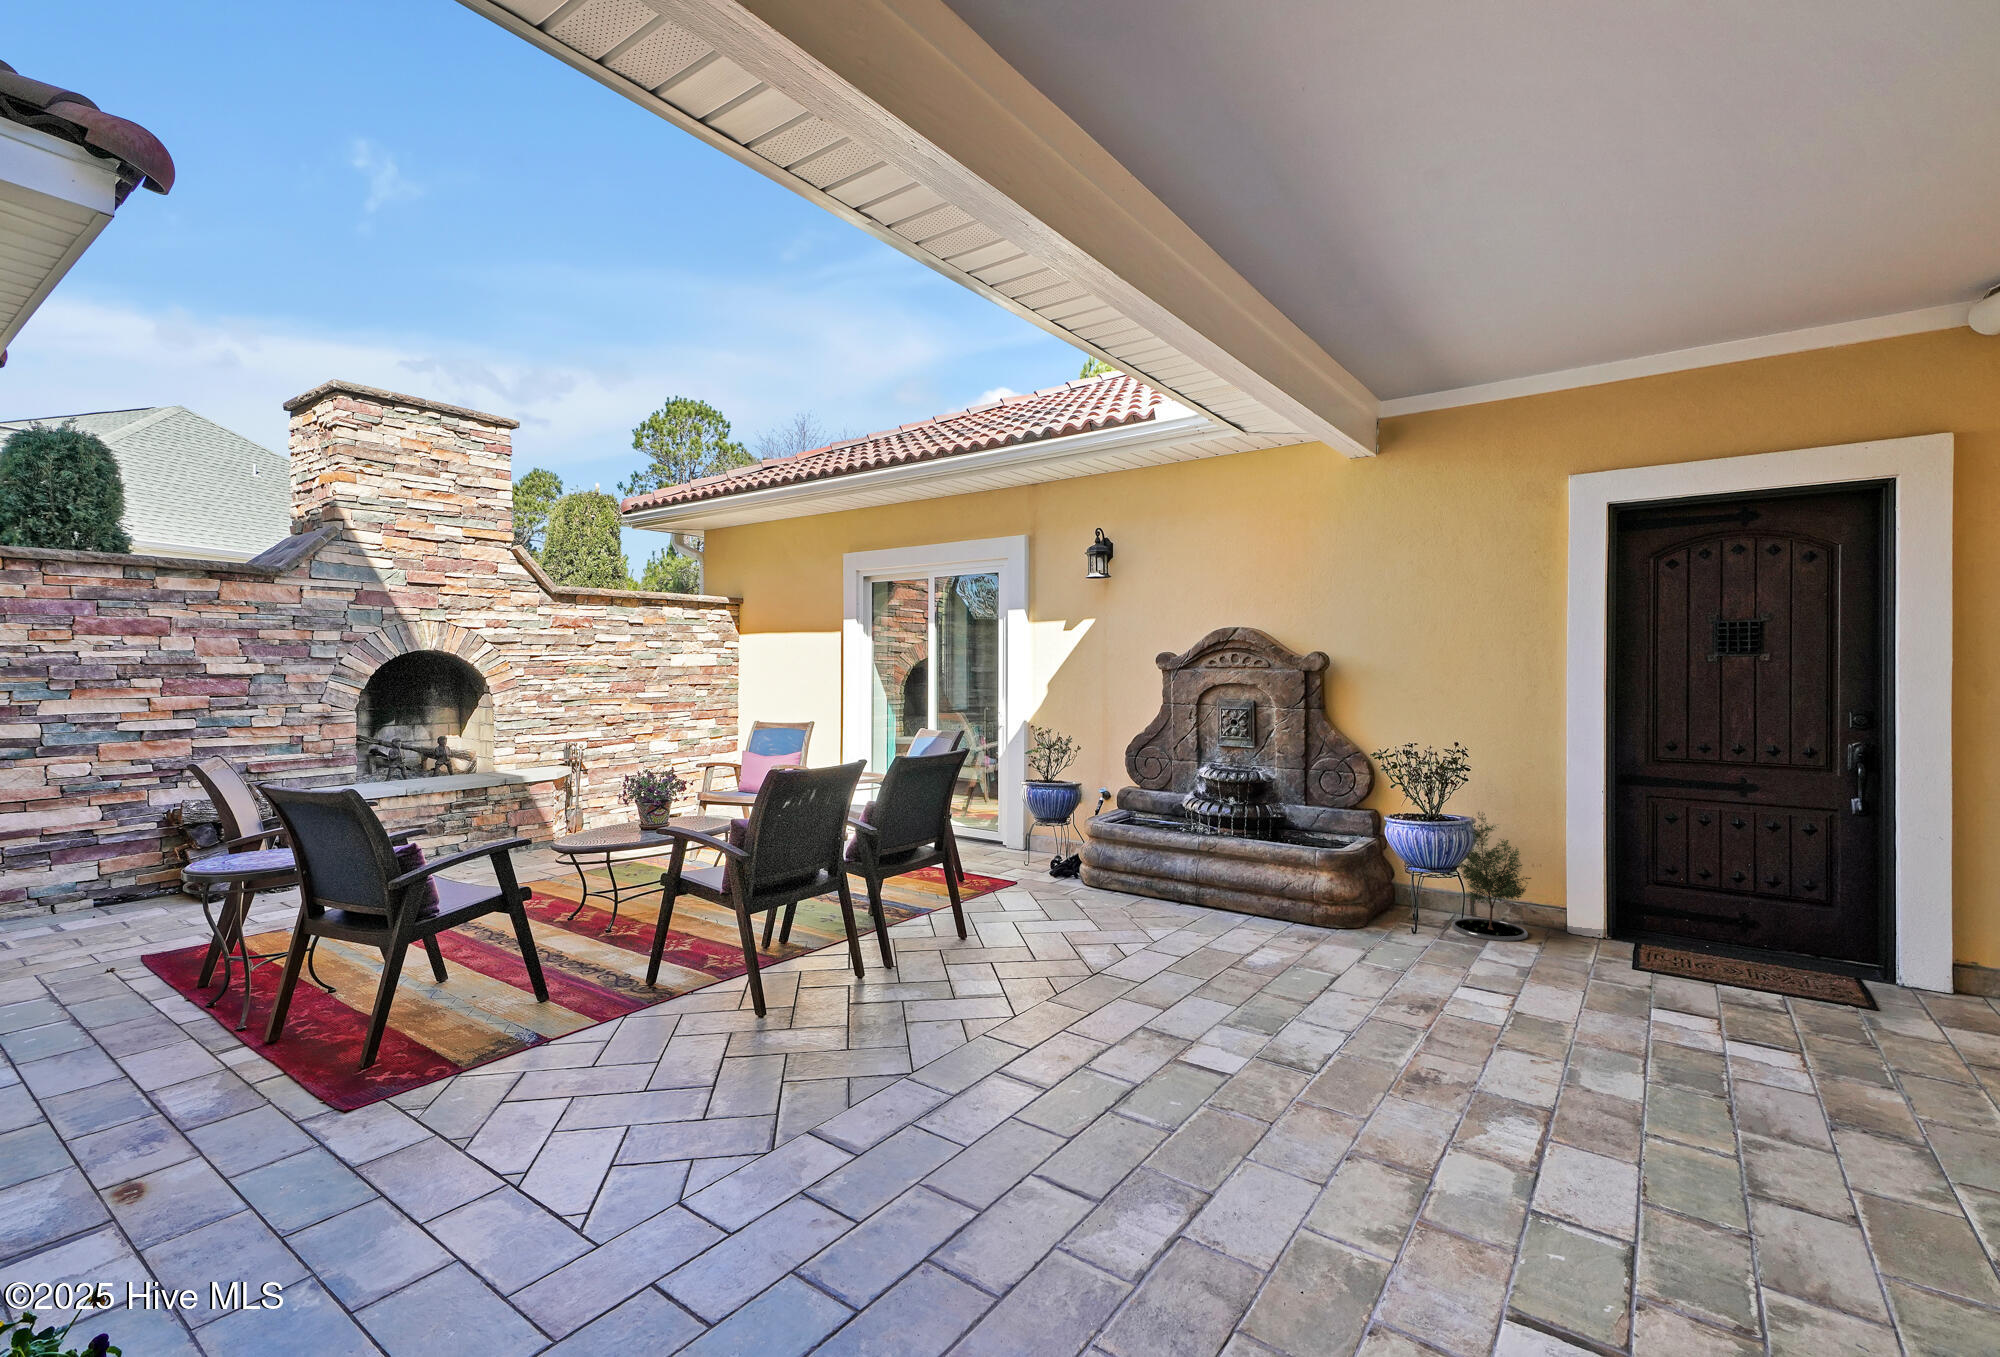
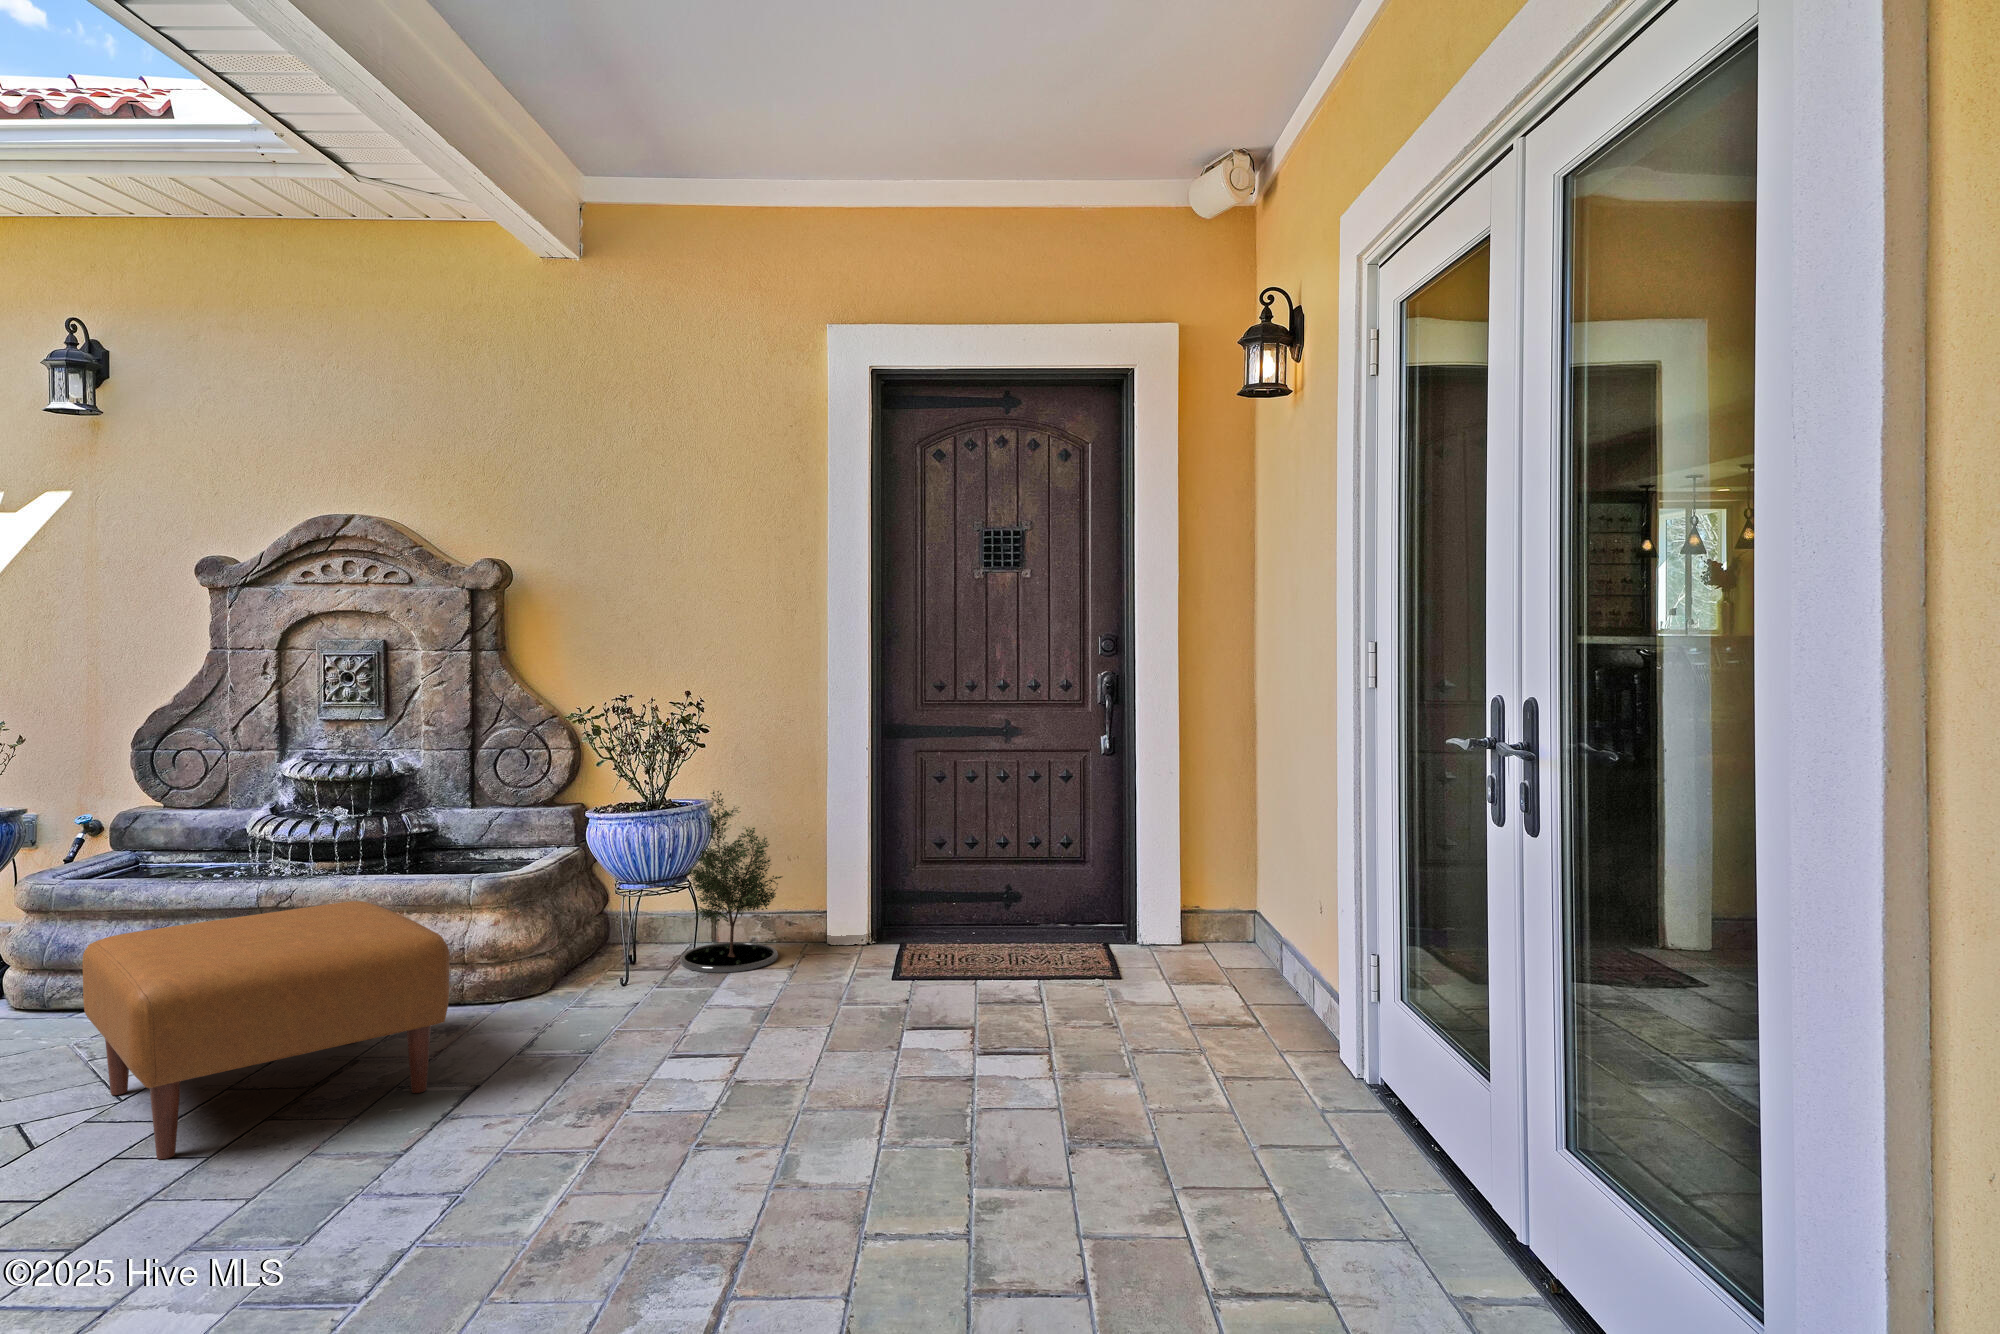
ottoman: none [1138,857,1326,980] -> present [82,901,450,1159]

